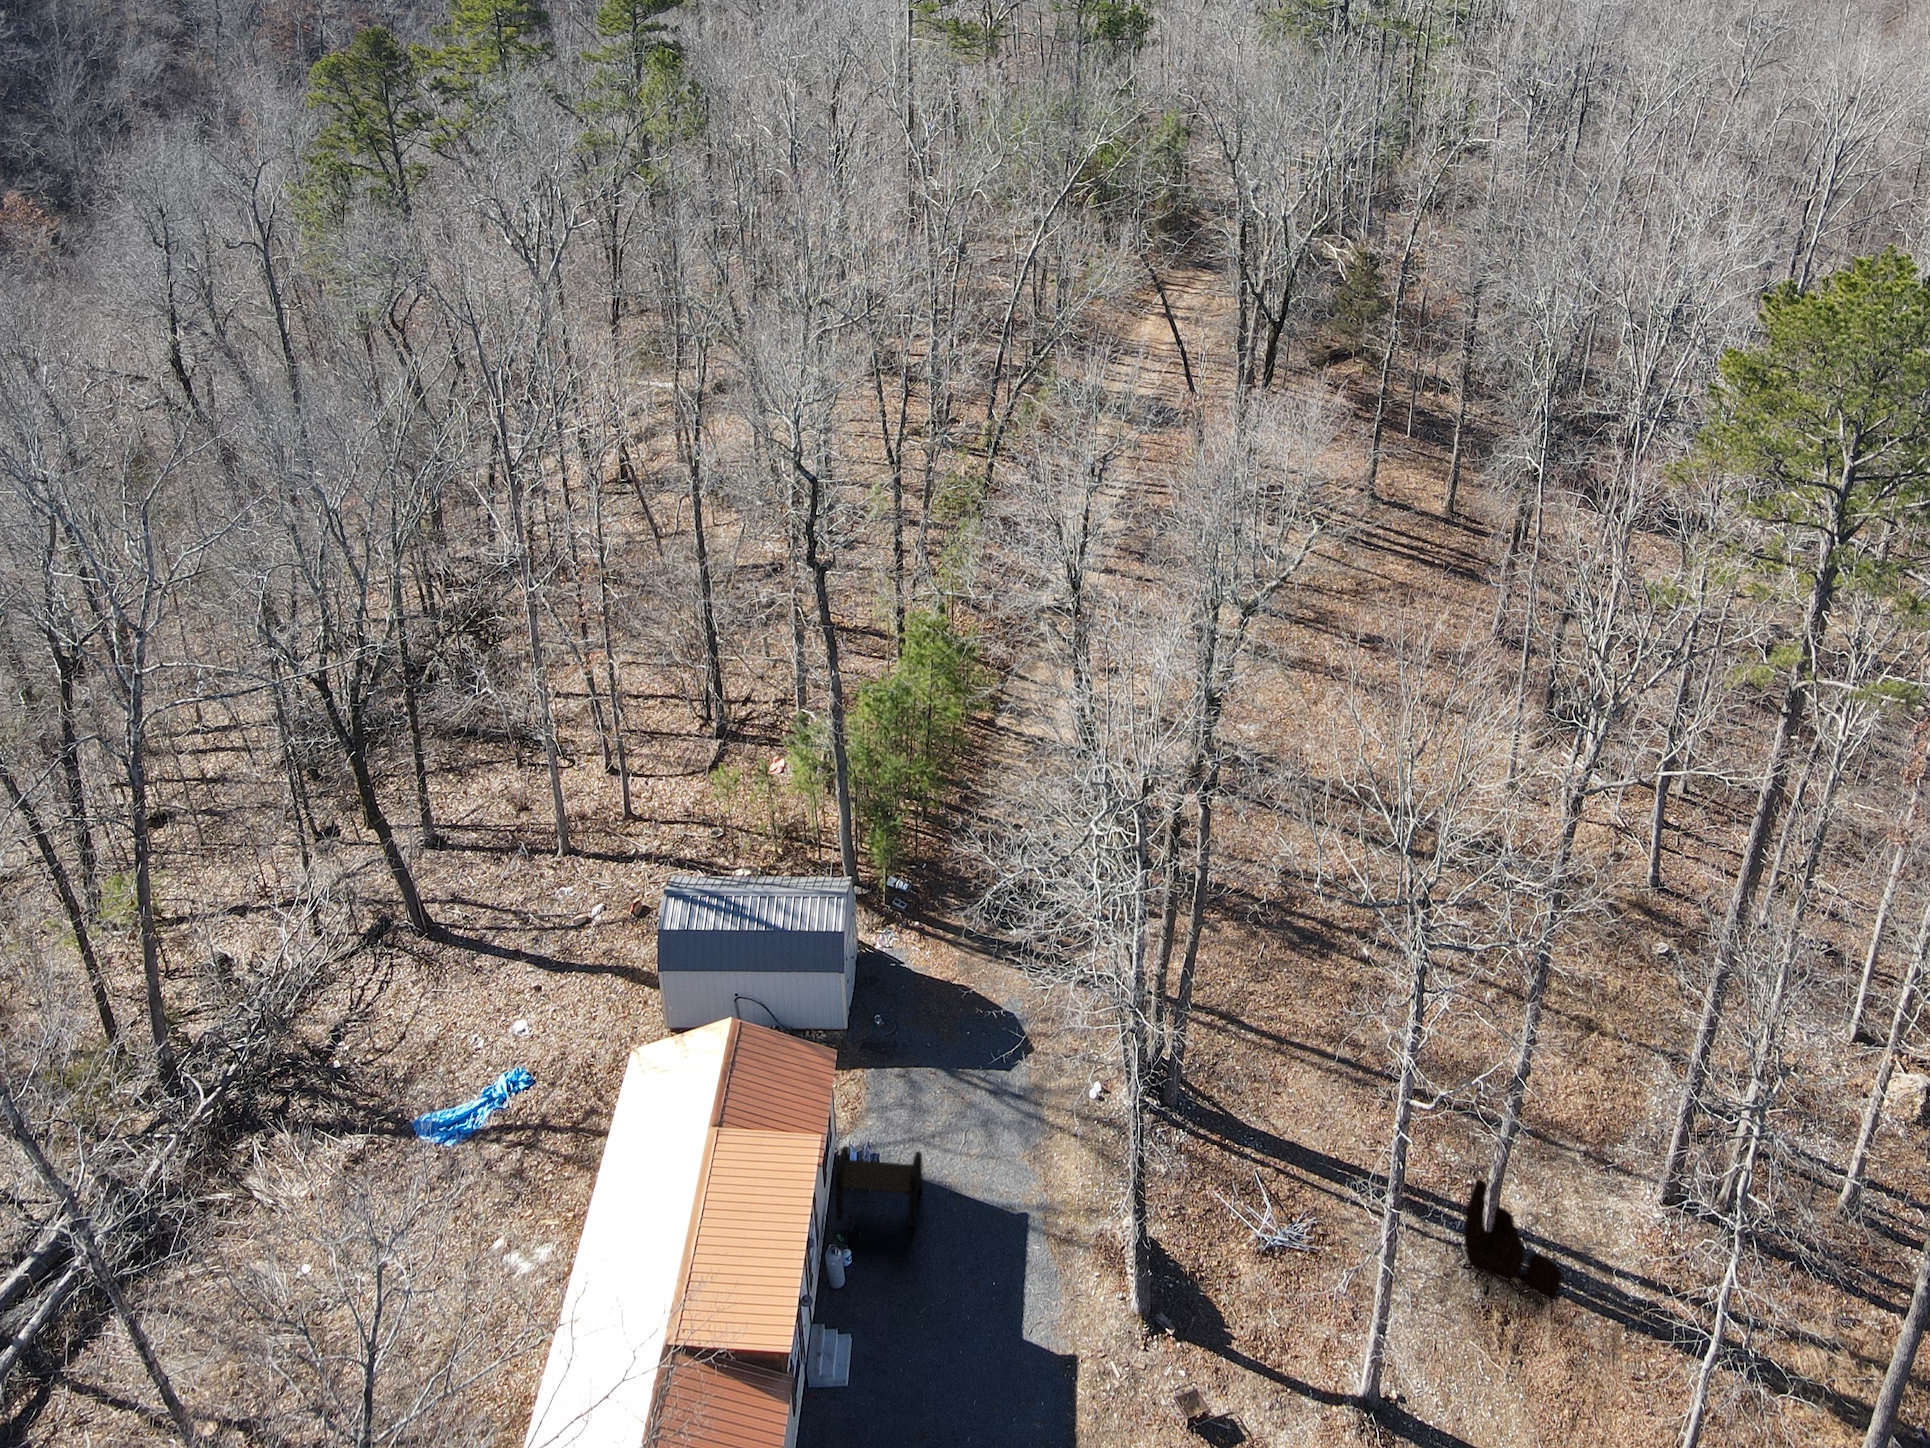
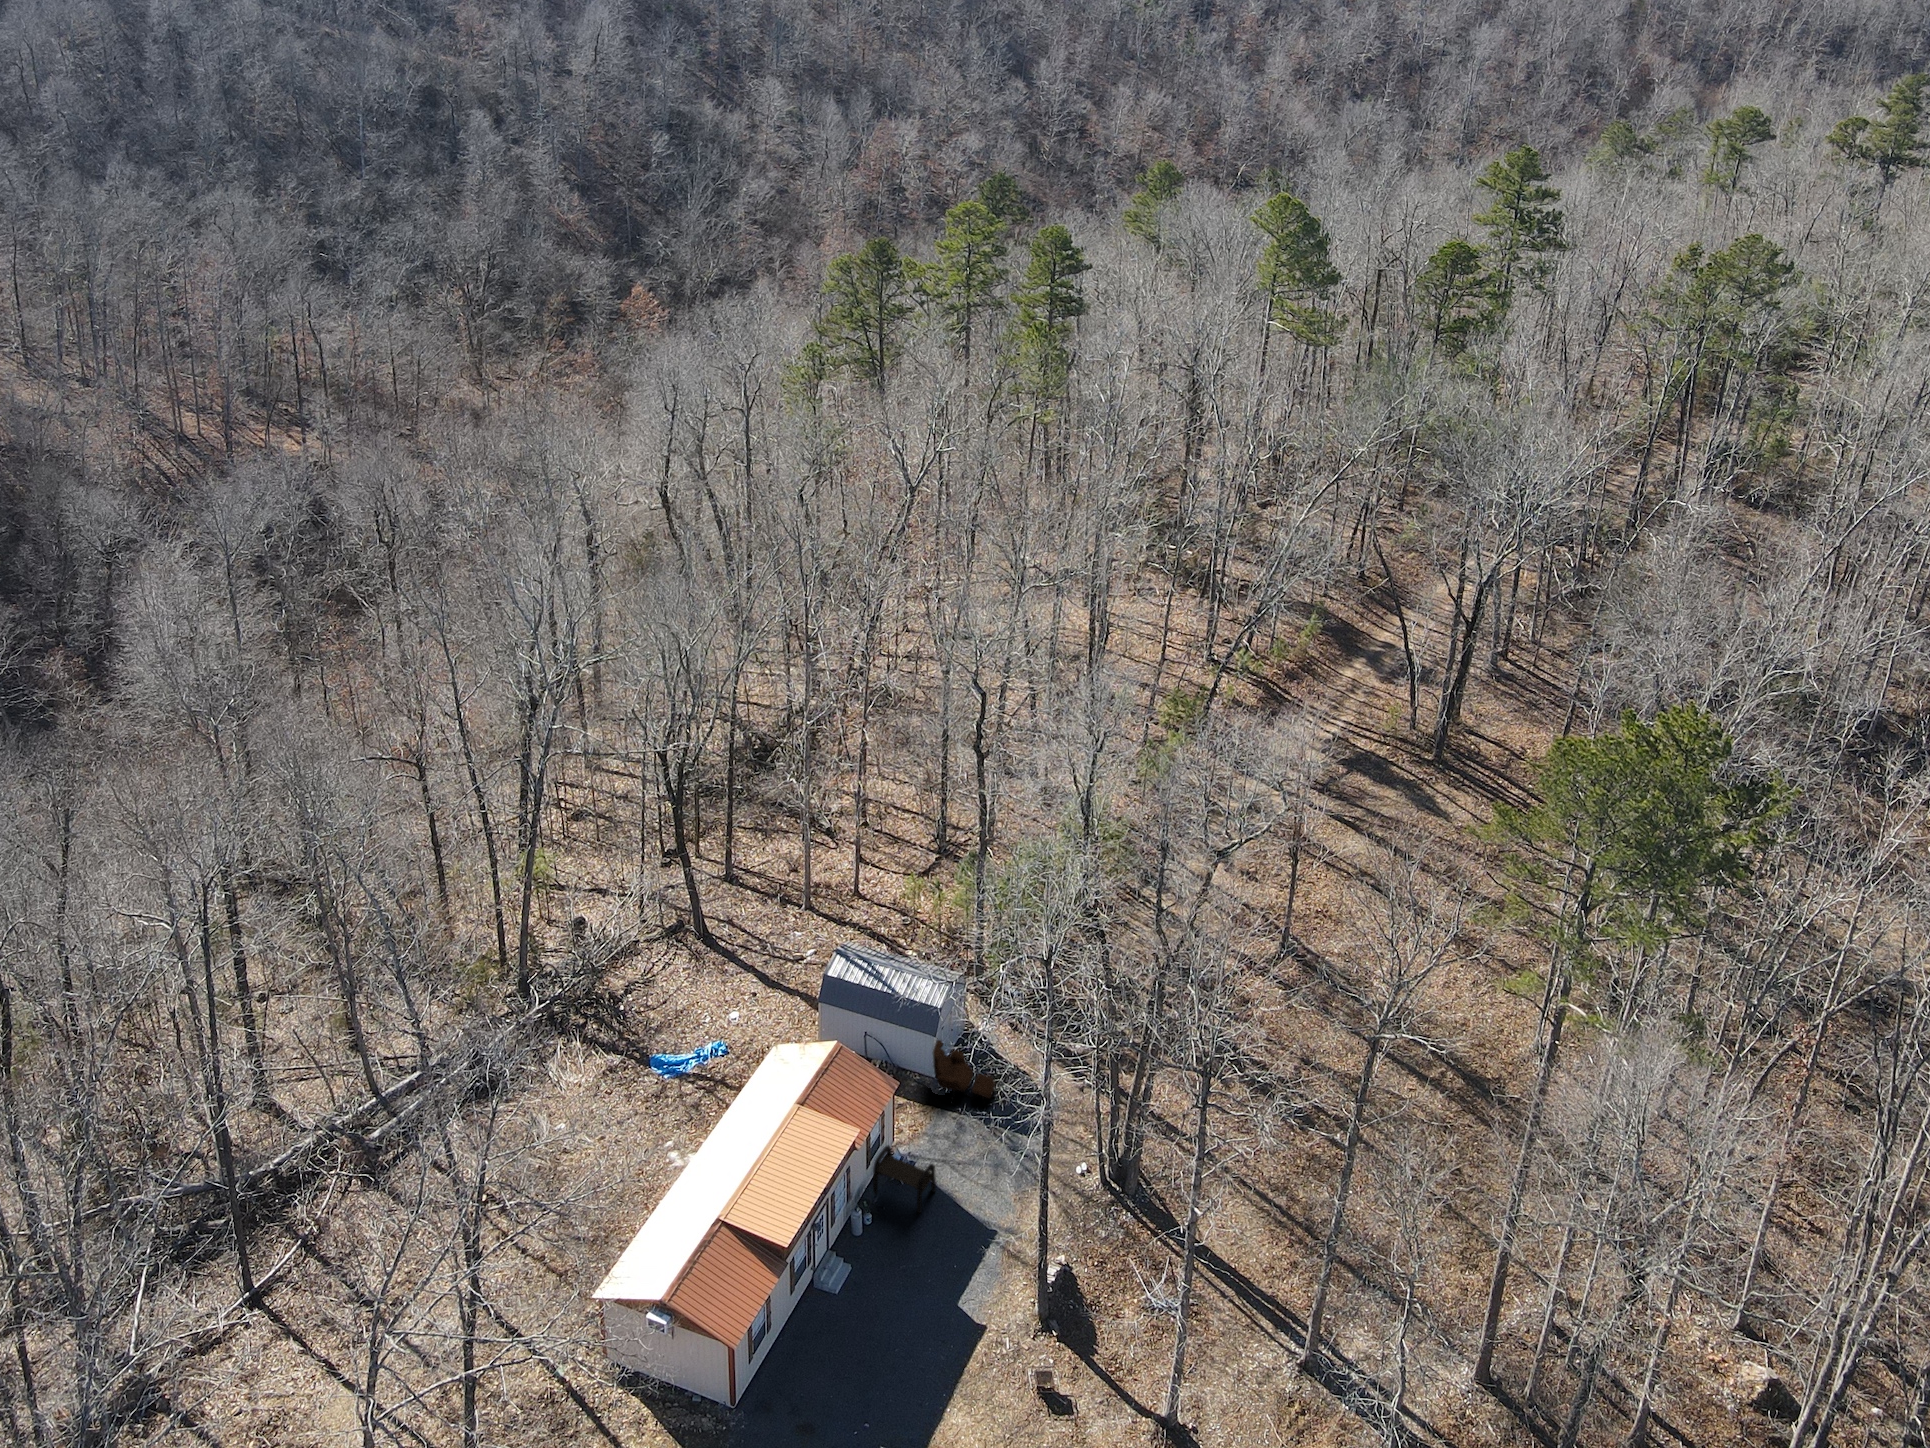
lounge chair: present [1463,1180,1562,1308] -> present [933,1038,995,1102]

